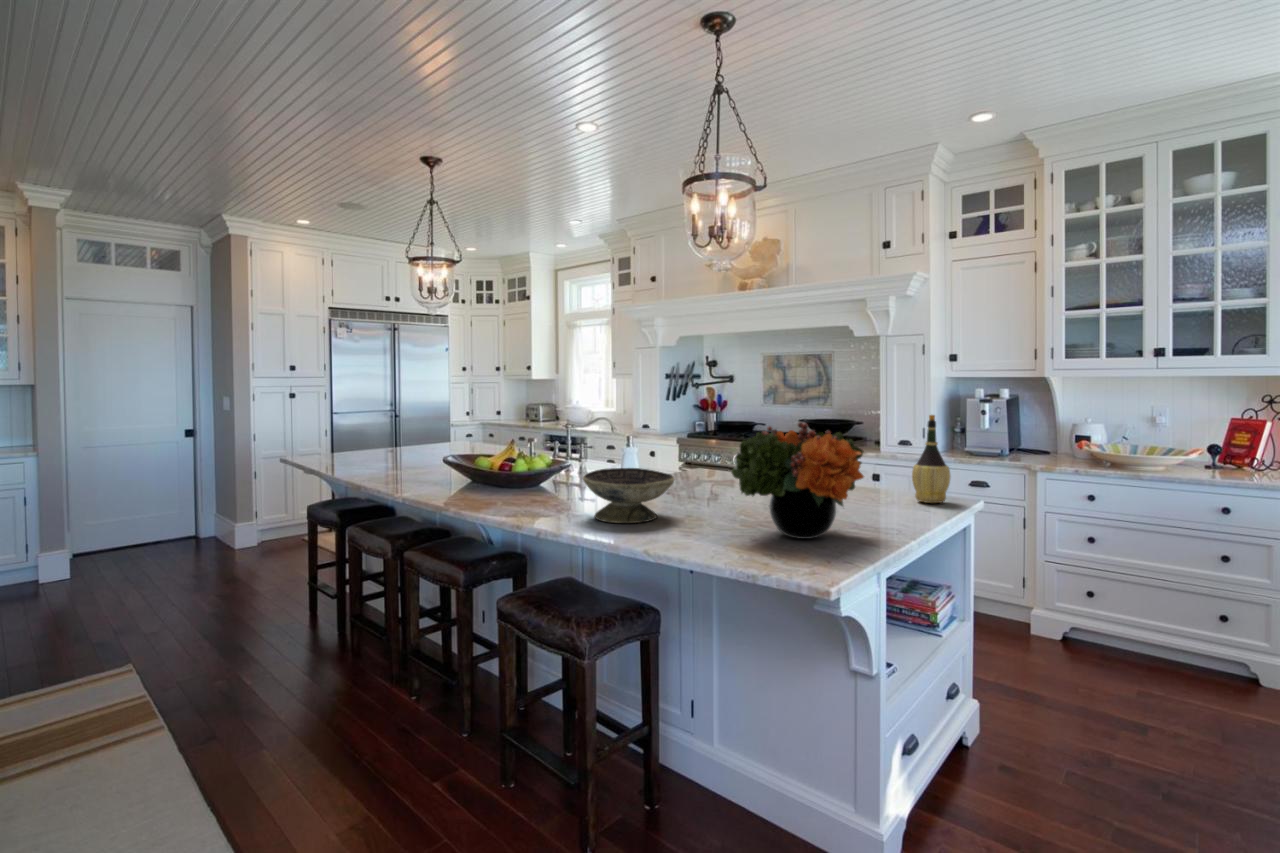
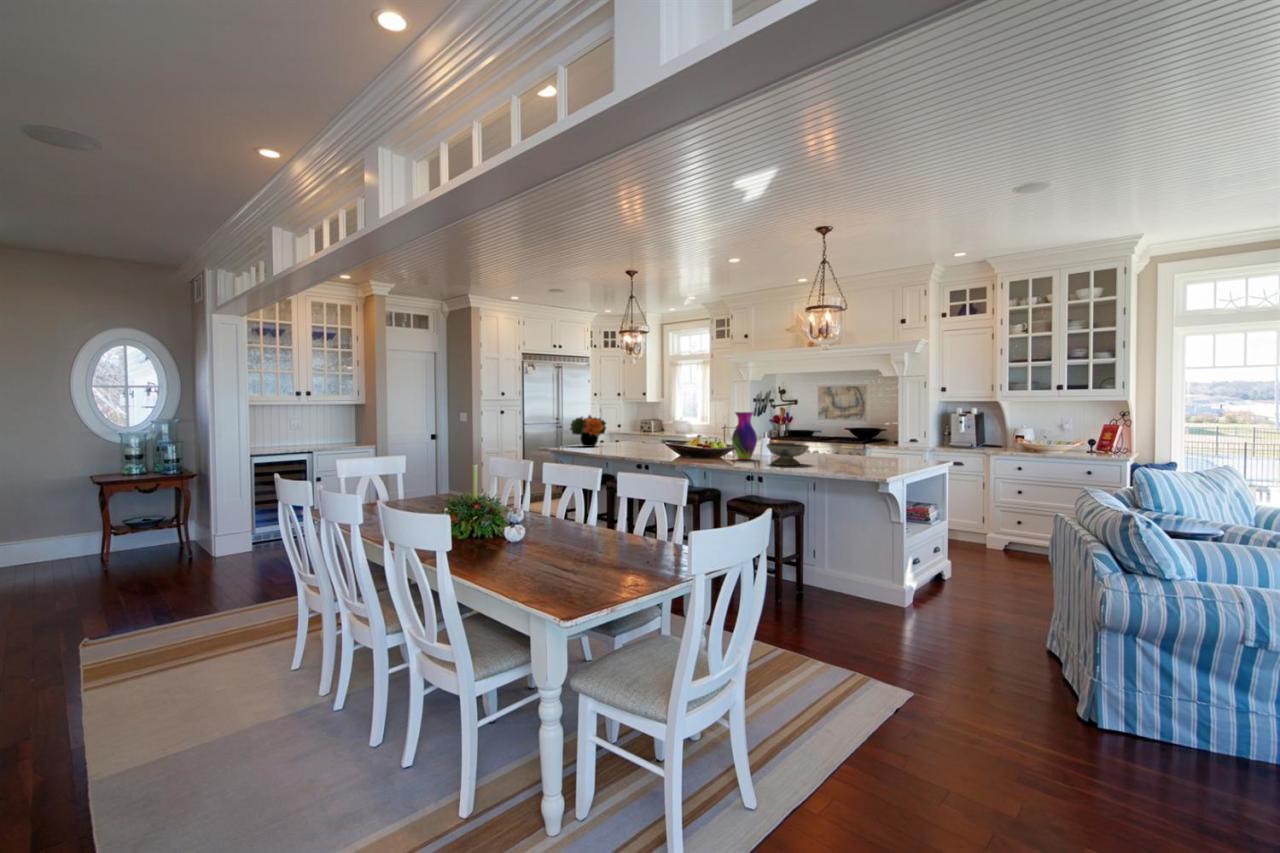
vase: none [540,402,590,498] -> present [732,412,757,460]
wine bottle: present [912,415,951,503] -> none [919,419,937,461]
flower arrangement: present [731,422,864,539] -> present [570,415,606,447]

